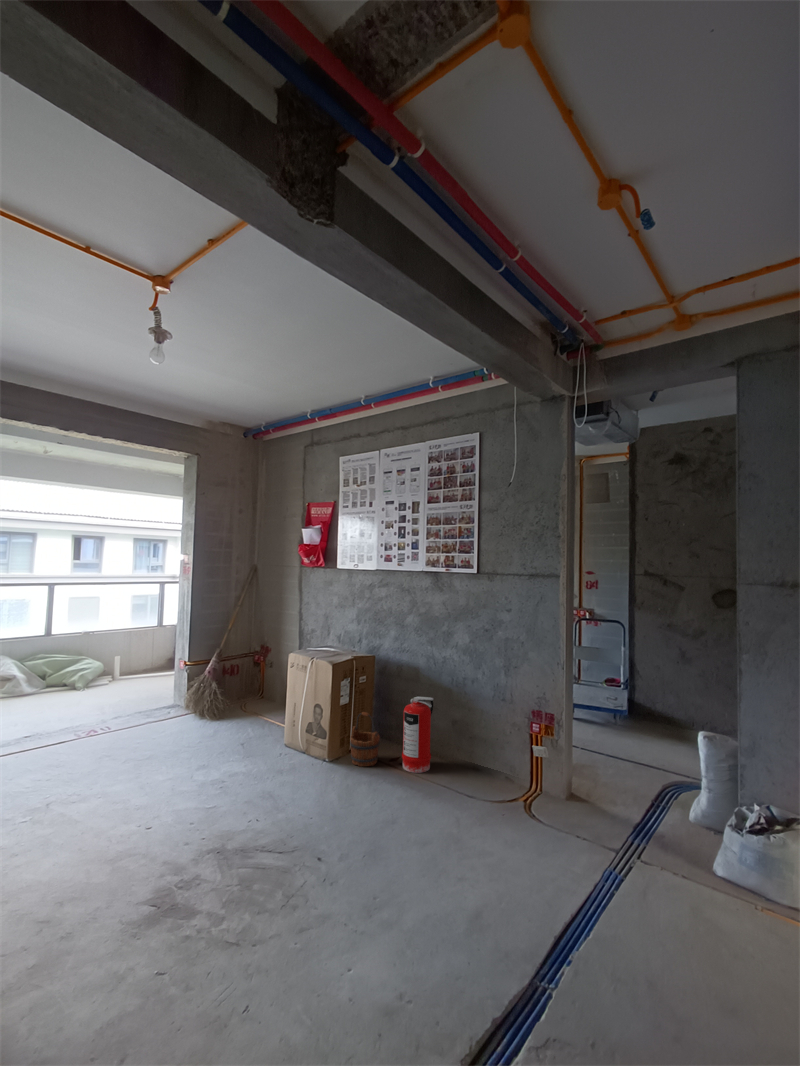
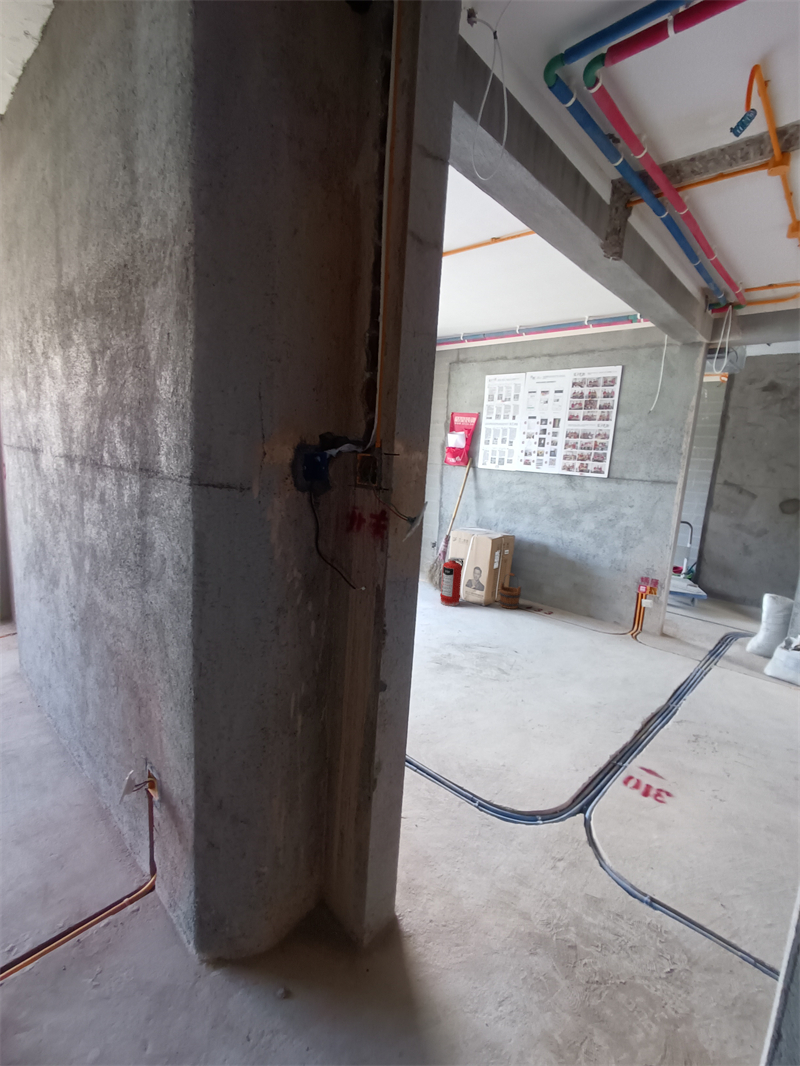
fire extinguisher: present [402,697,433,773] -> present [440,557,464,606]

